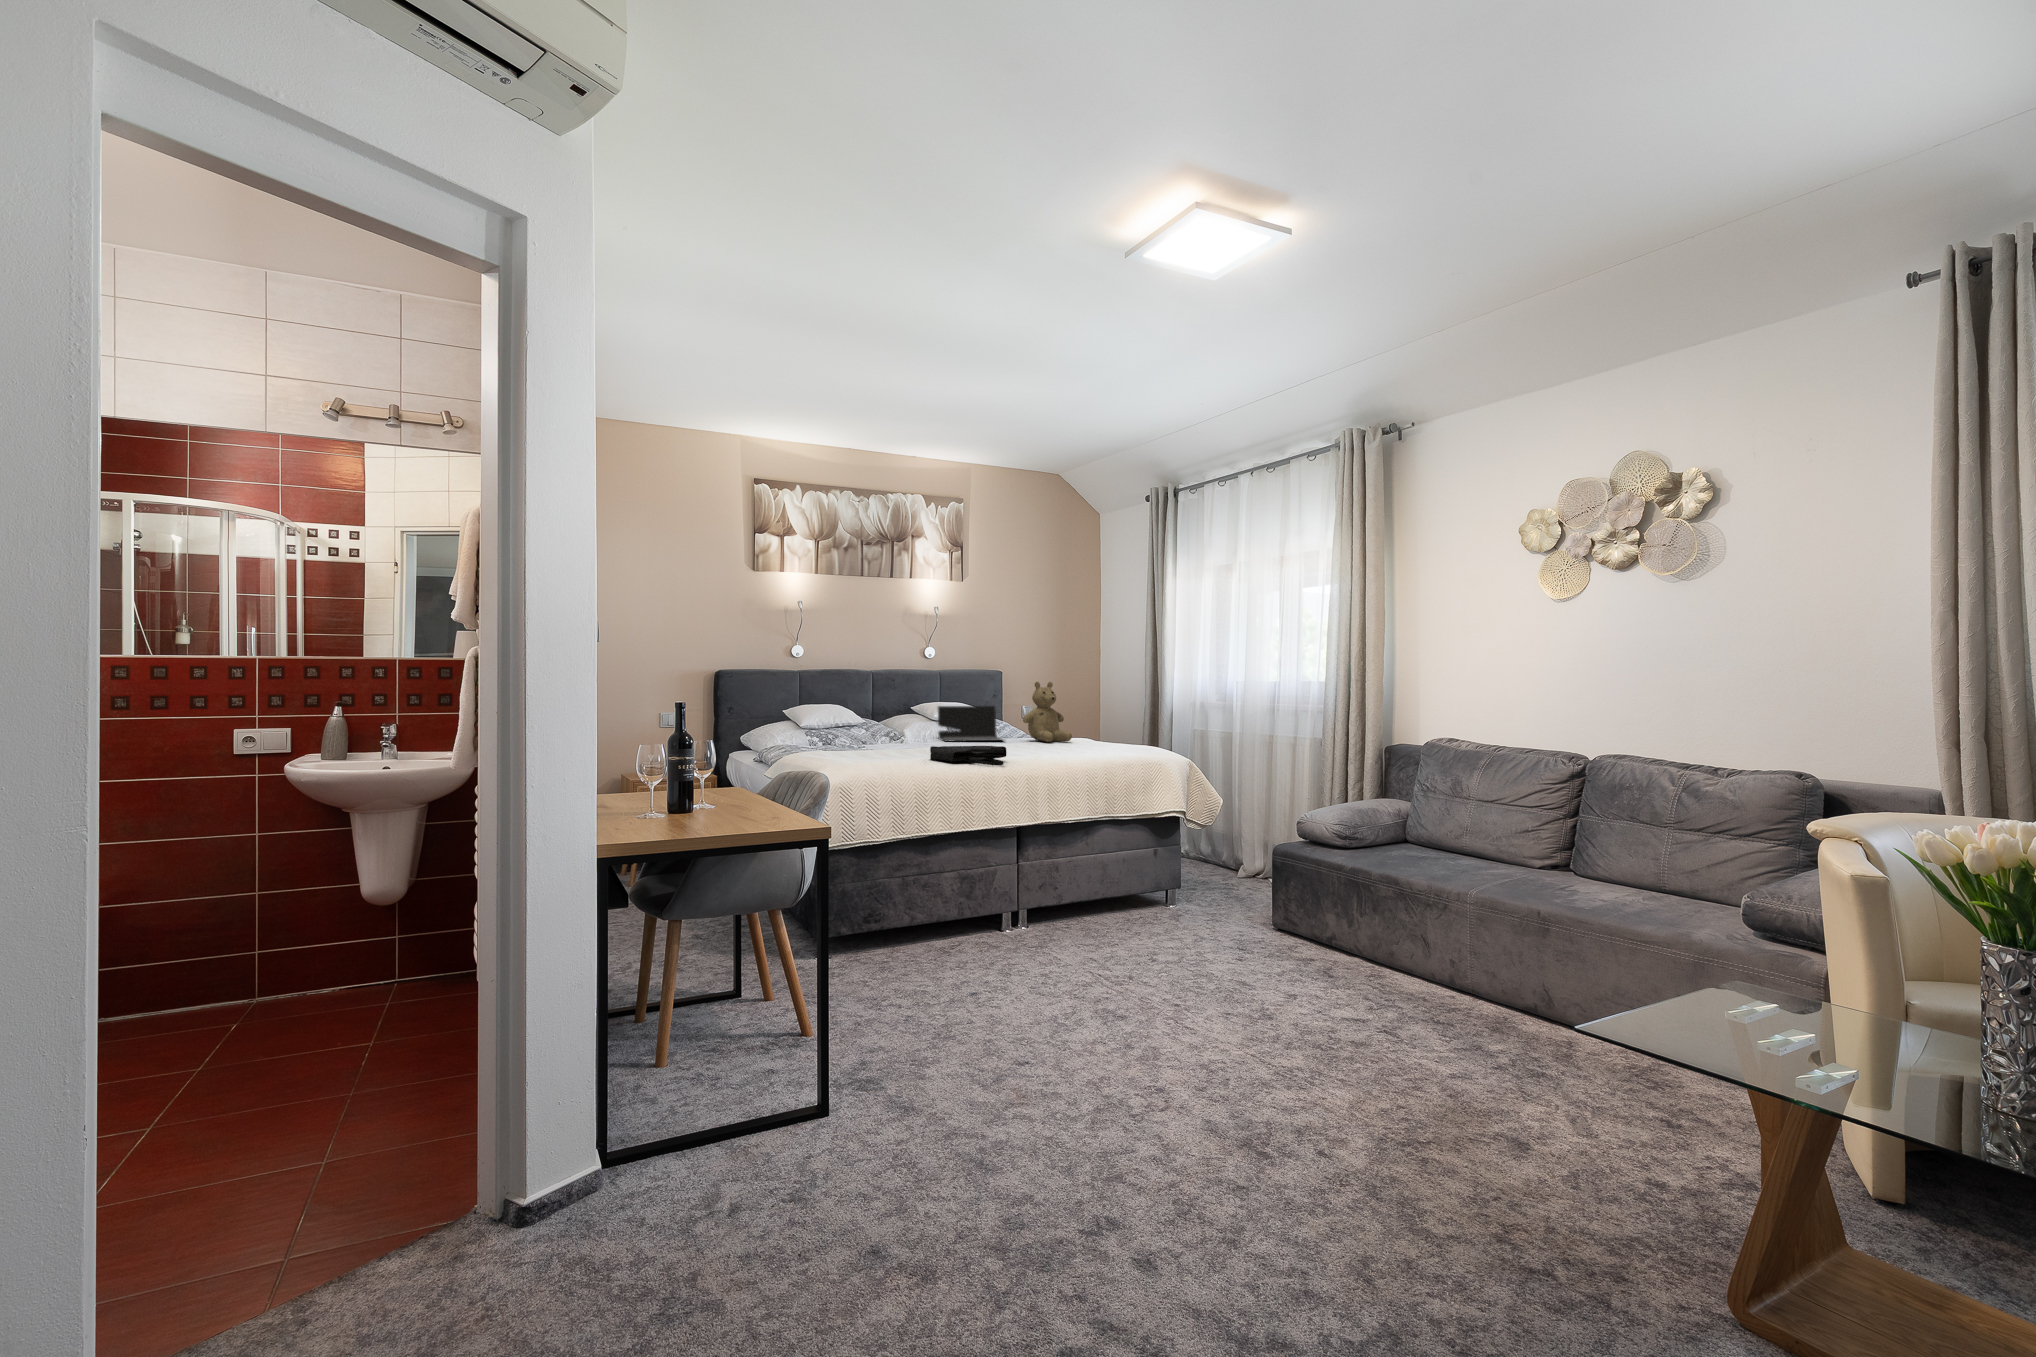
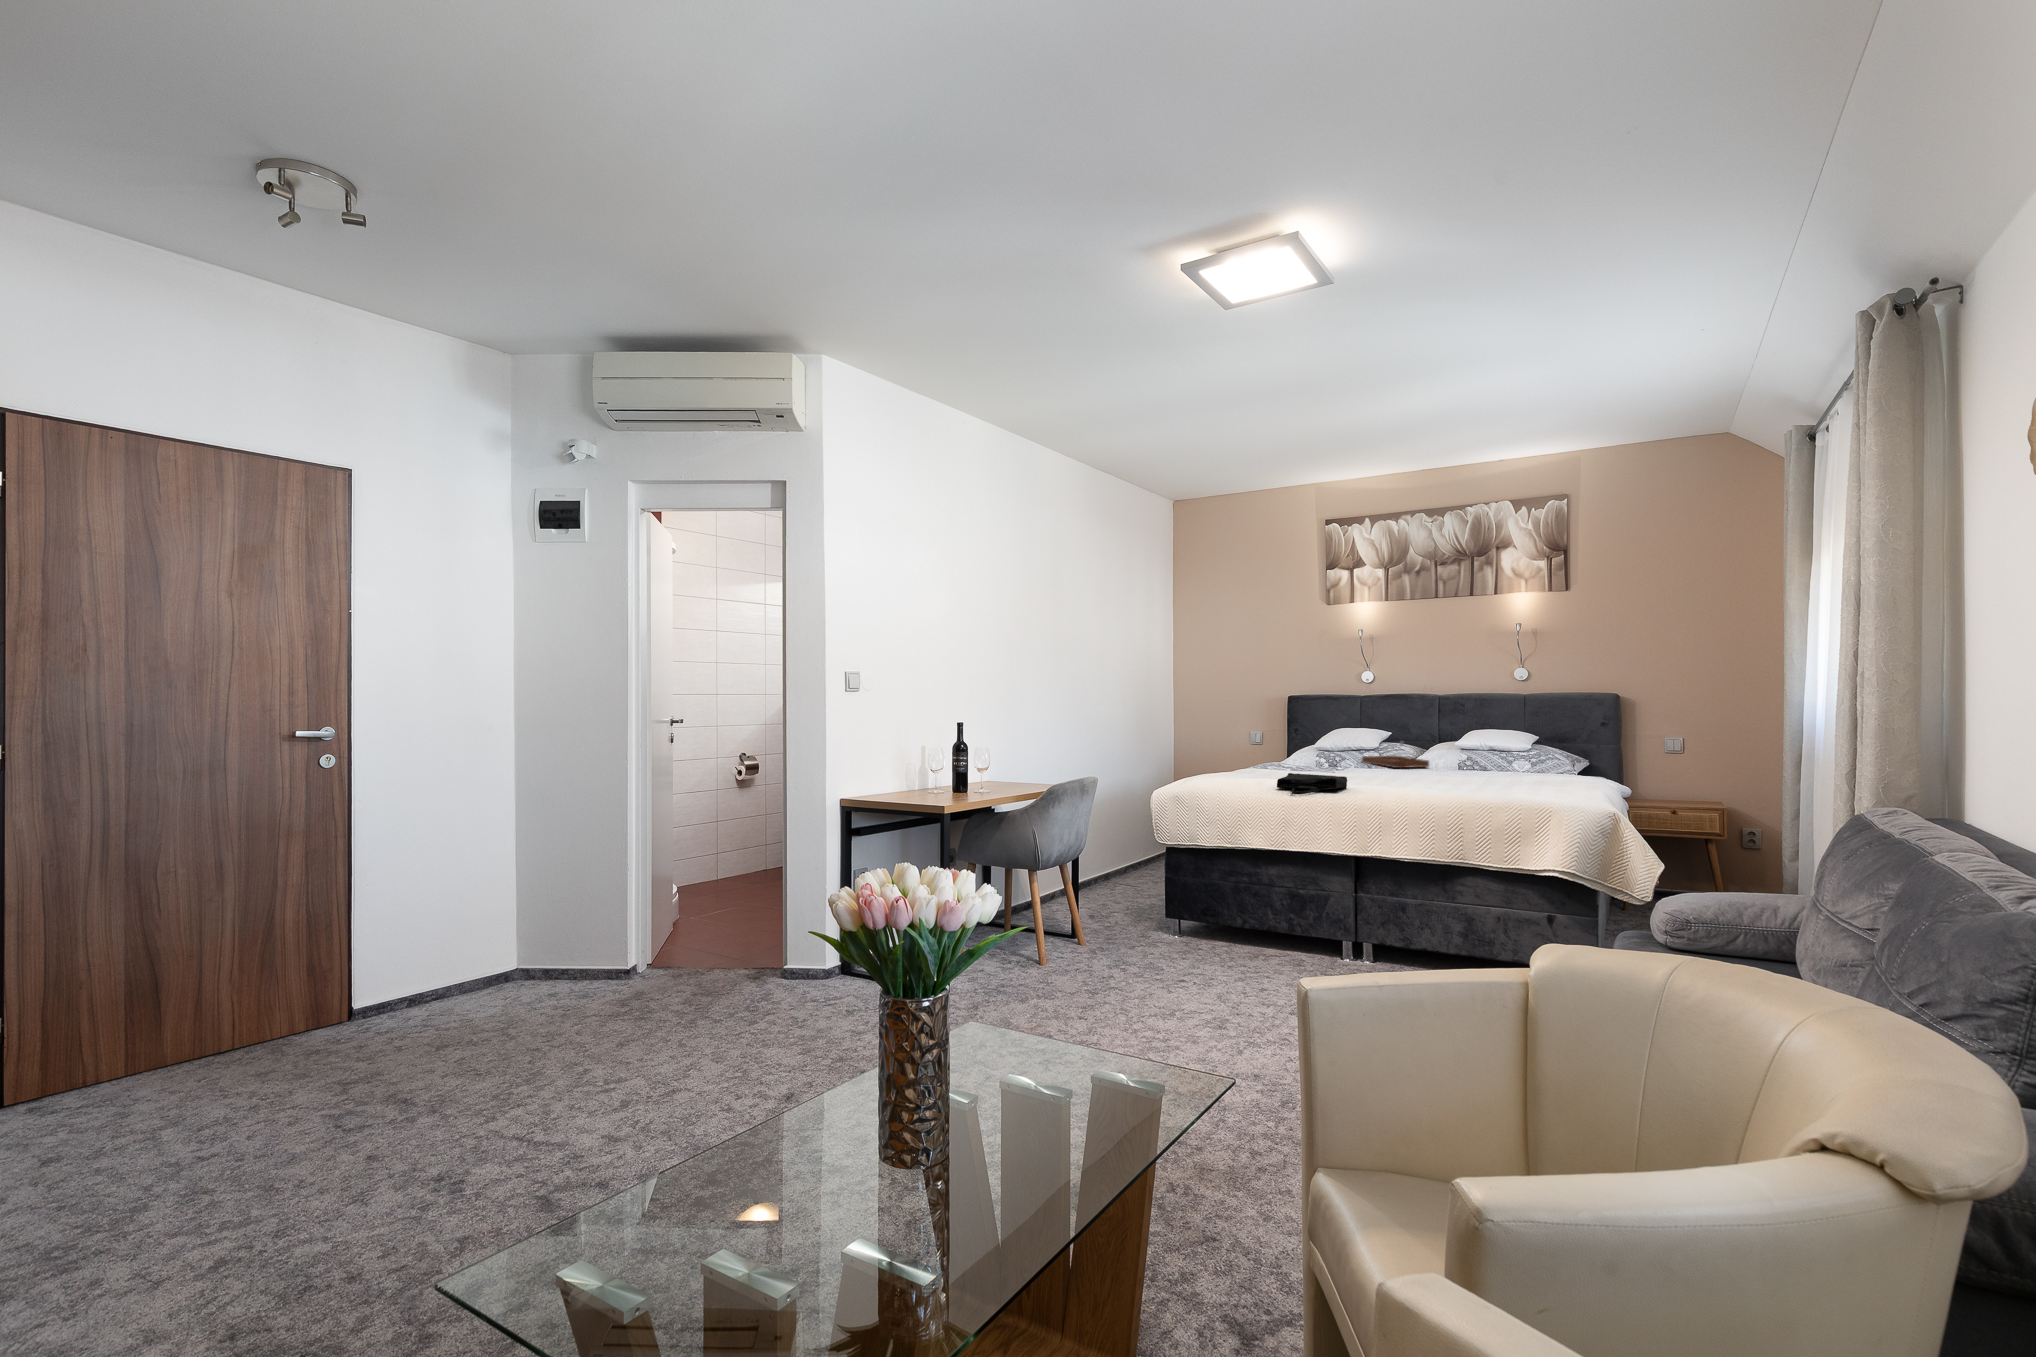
teddy bear: present [1023,682,1072,742] -> none [1533,710,1599,783]
laptop: present [938,706,1003,741] -> none [1439,734,1529,776]
tray: none [837,714,916,740] -> present [1362,741,1429,768]

